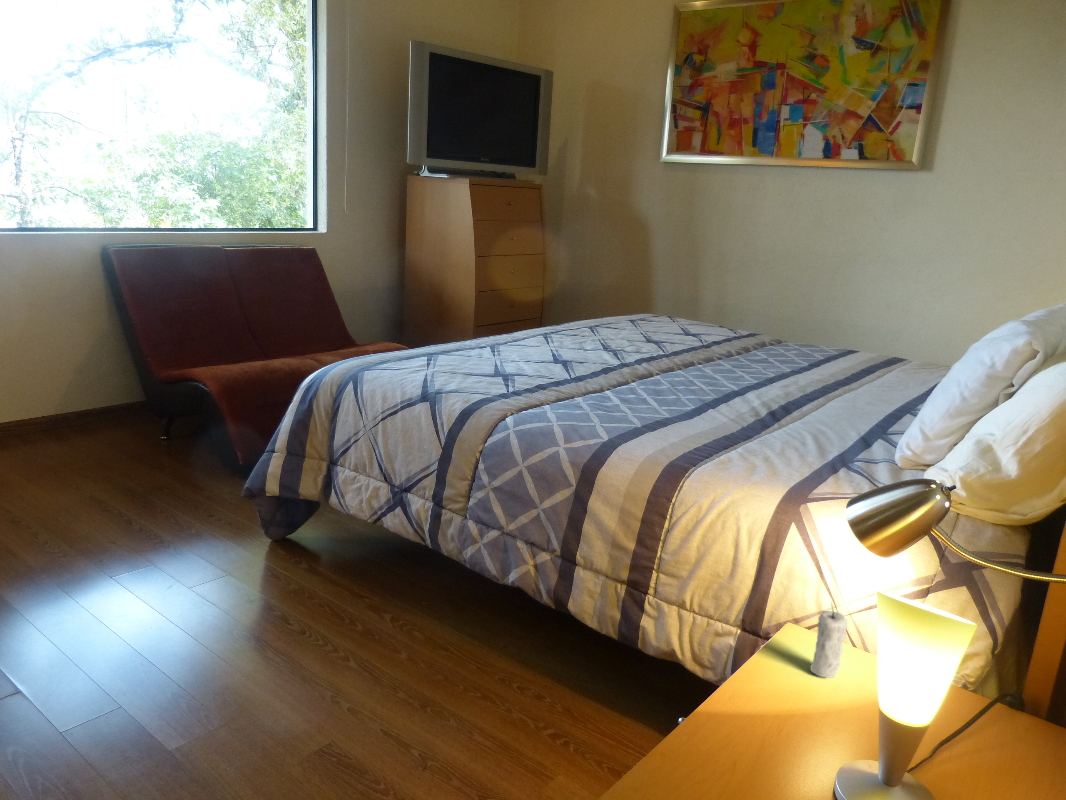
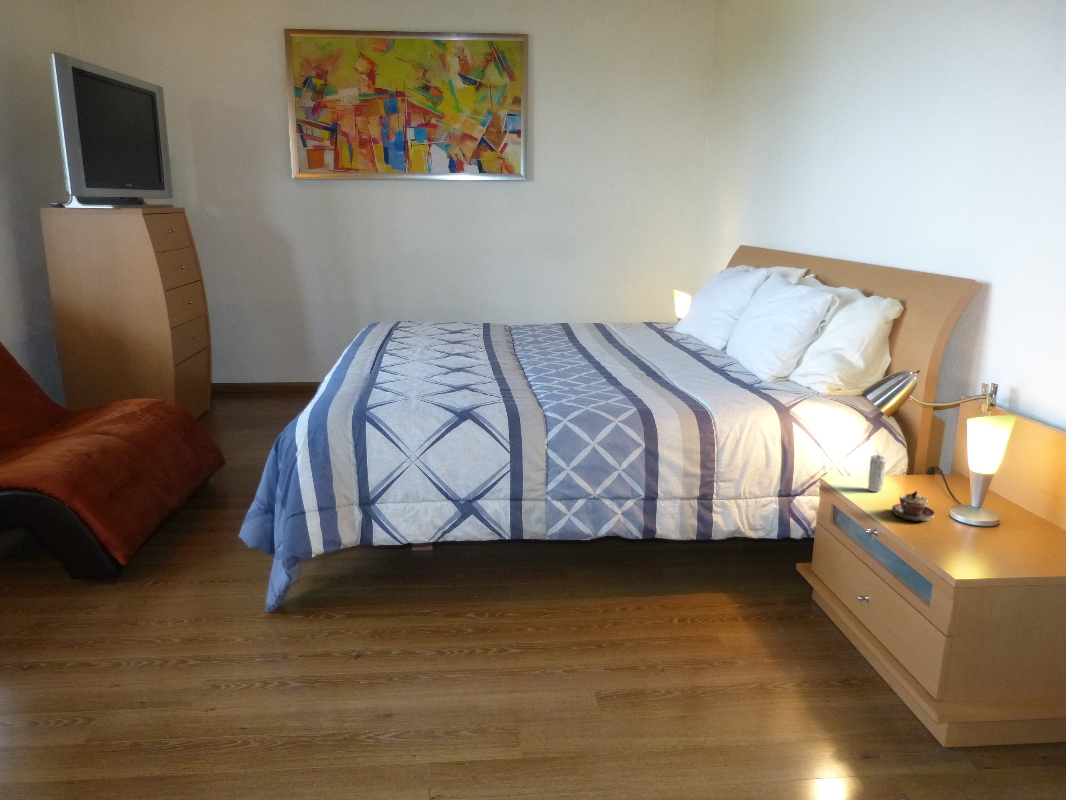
teacup: none [737,683,813,748] -> present [892,491,935,521]

